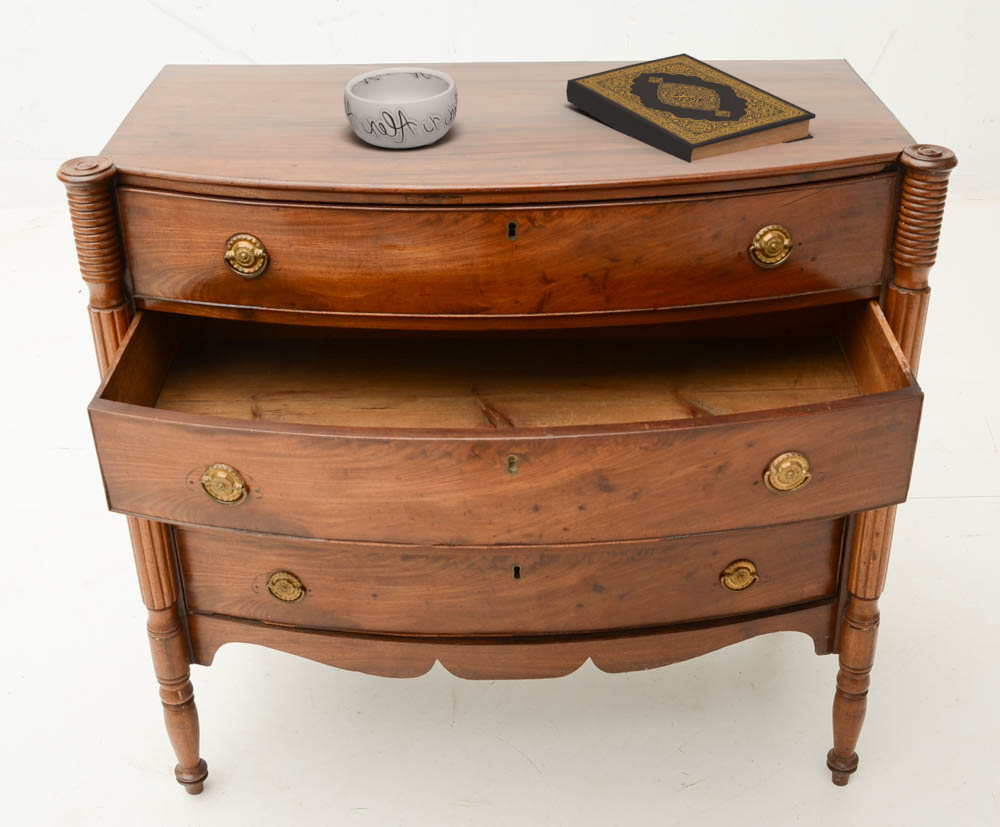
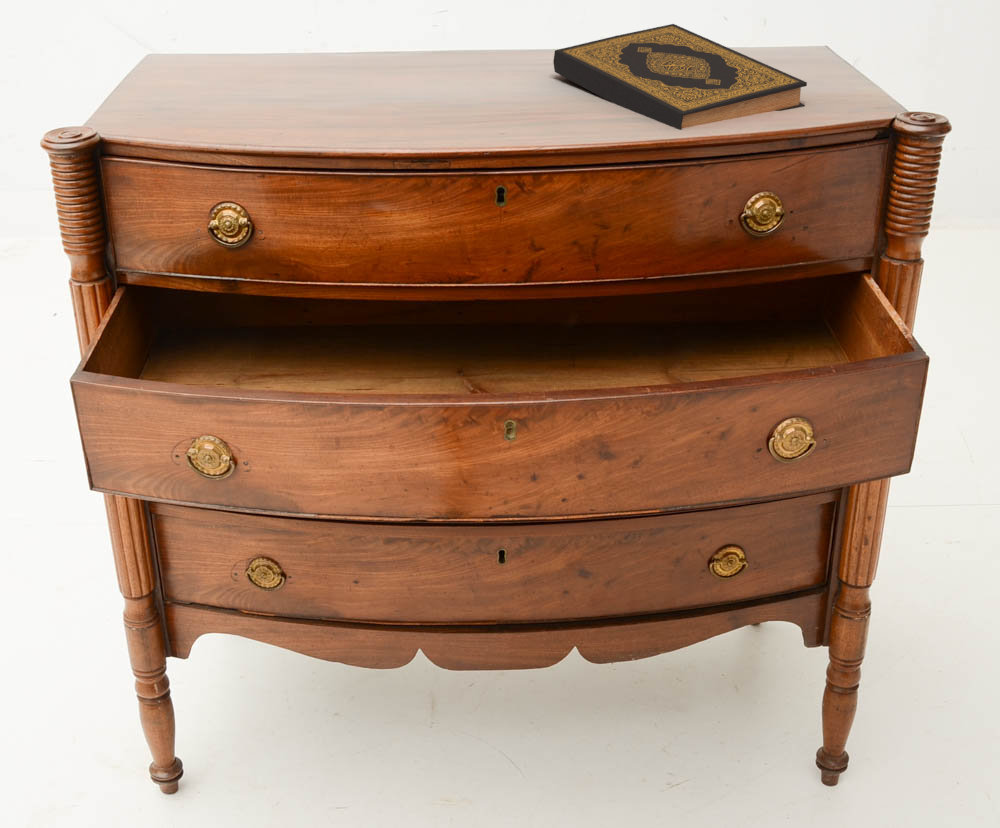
decorative bowl: present [344,67,457,148] -> none [329,36,444,117]

